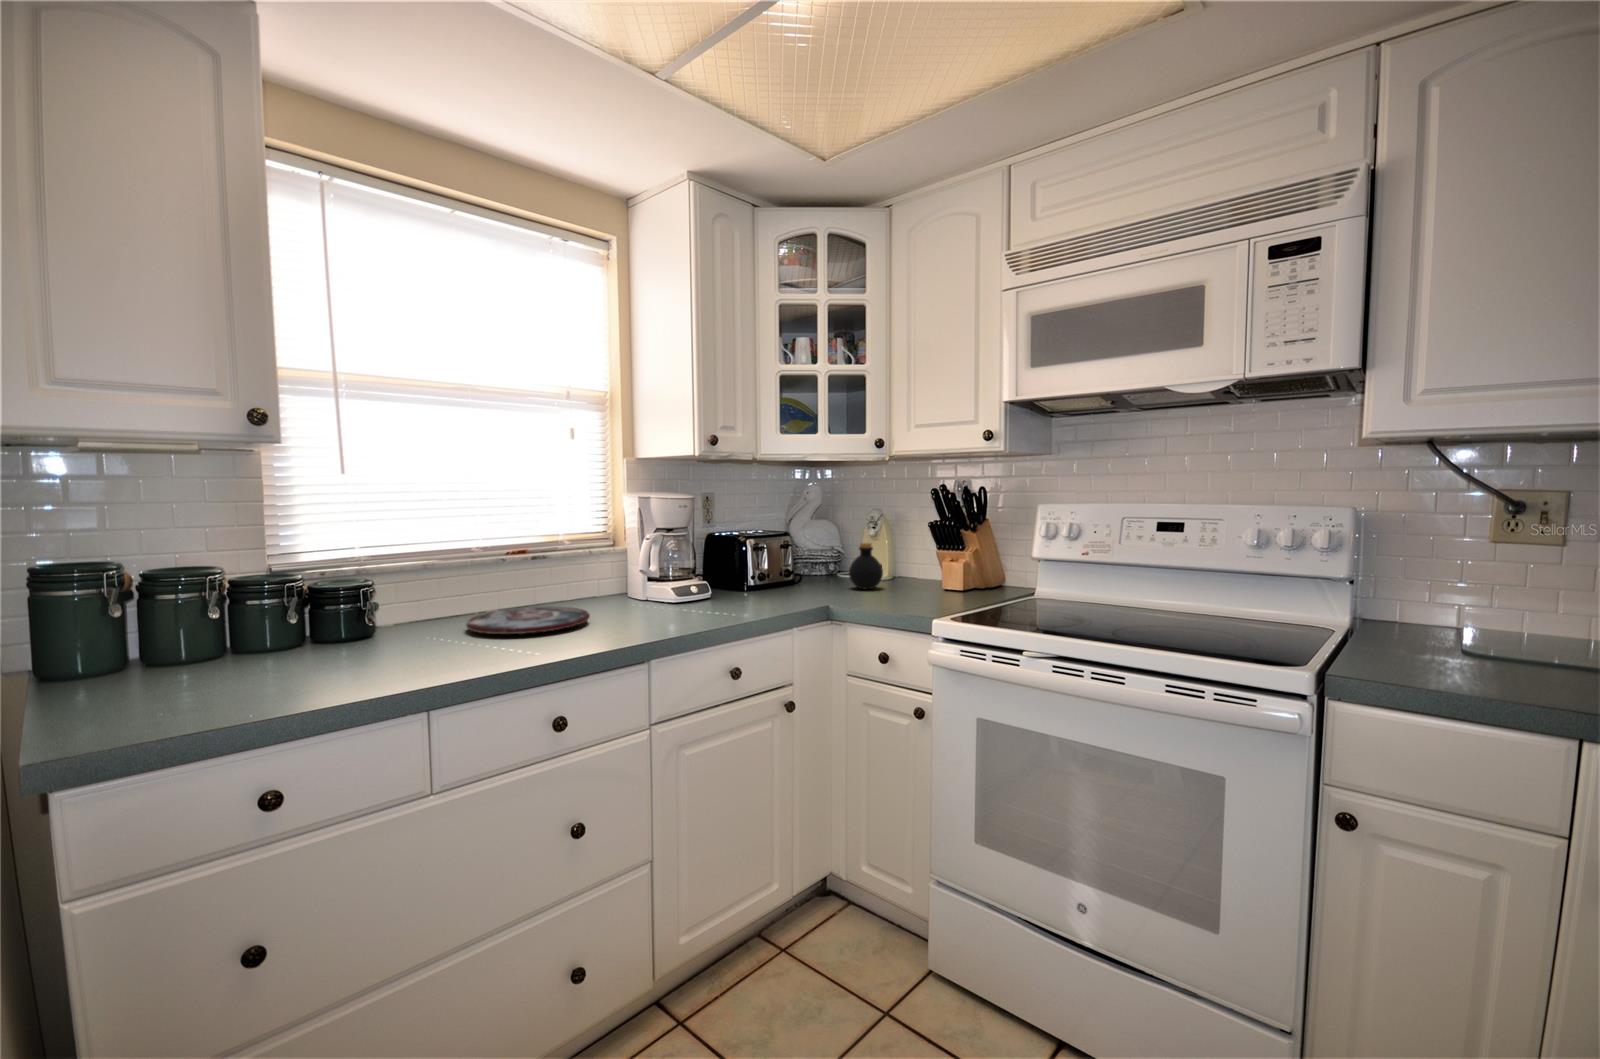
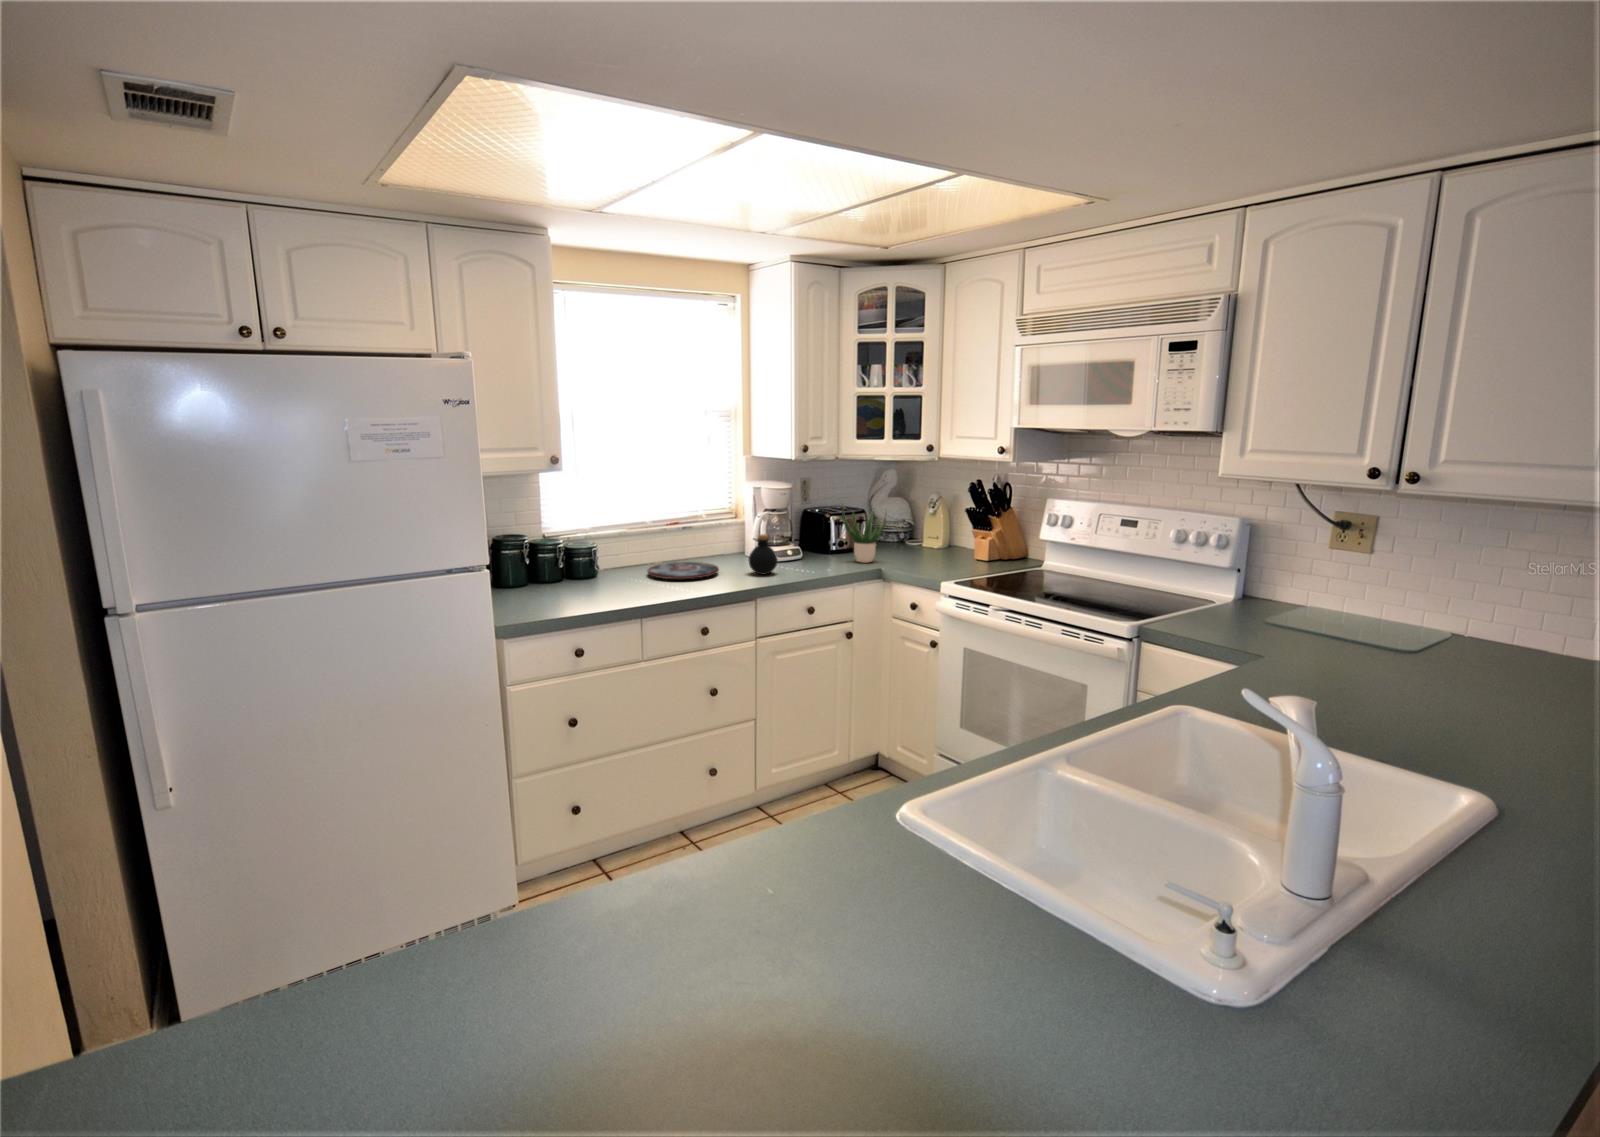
potted plant: none [768,515,828,599] -> present [842,508,886,563]
bottle: present [849,542,883,589] -> present [748,534,778,575]

